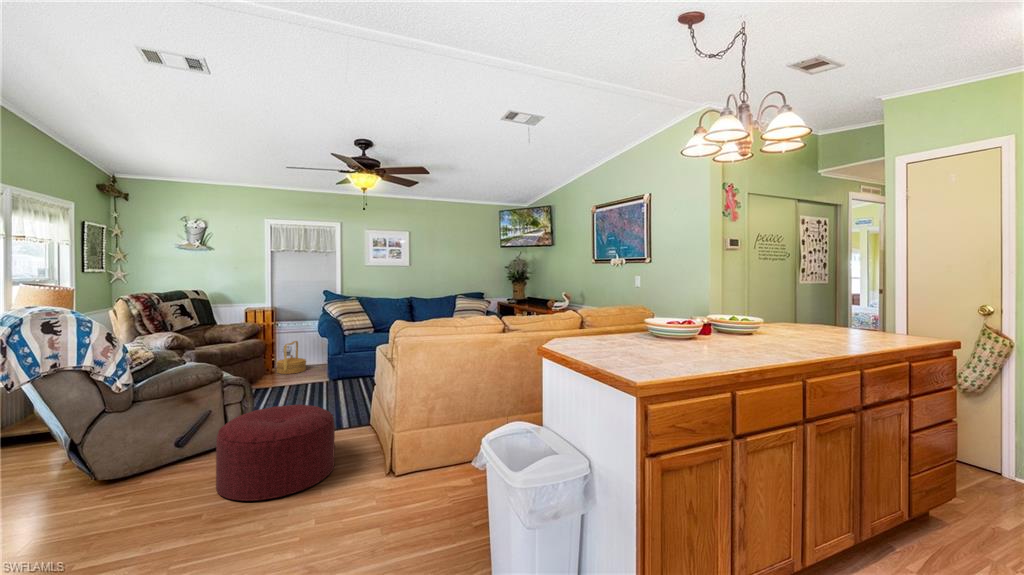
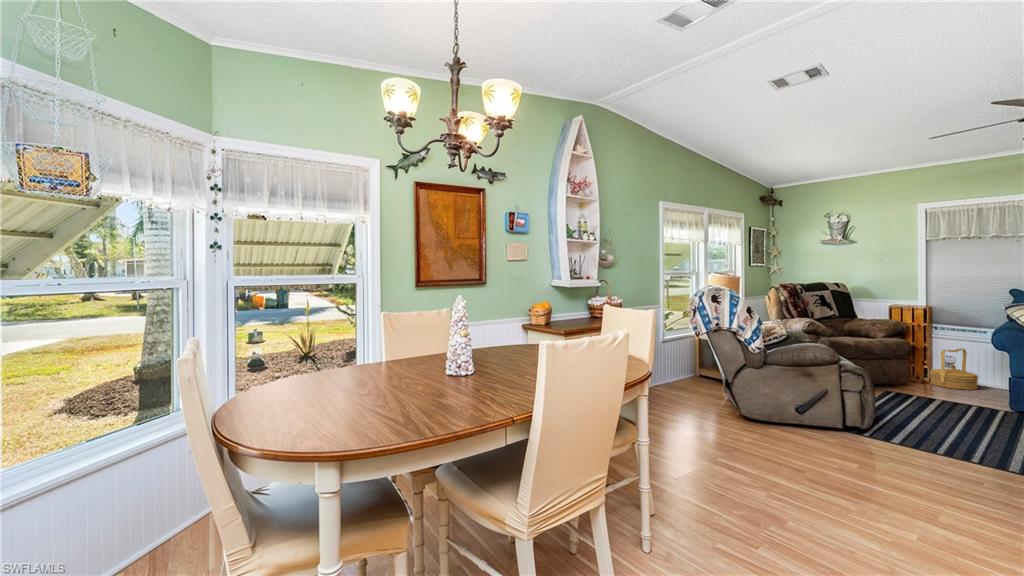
ottoman: present [216,404,335,501] -> none [822,399,976,503]

